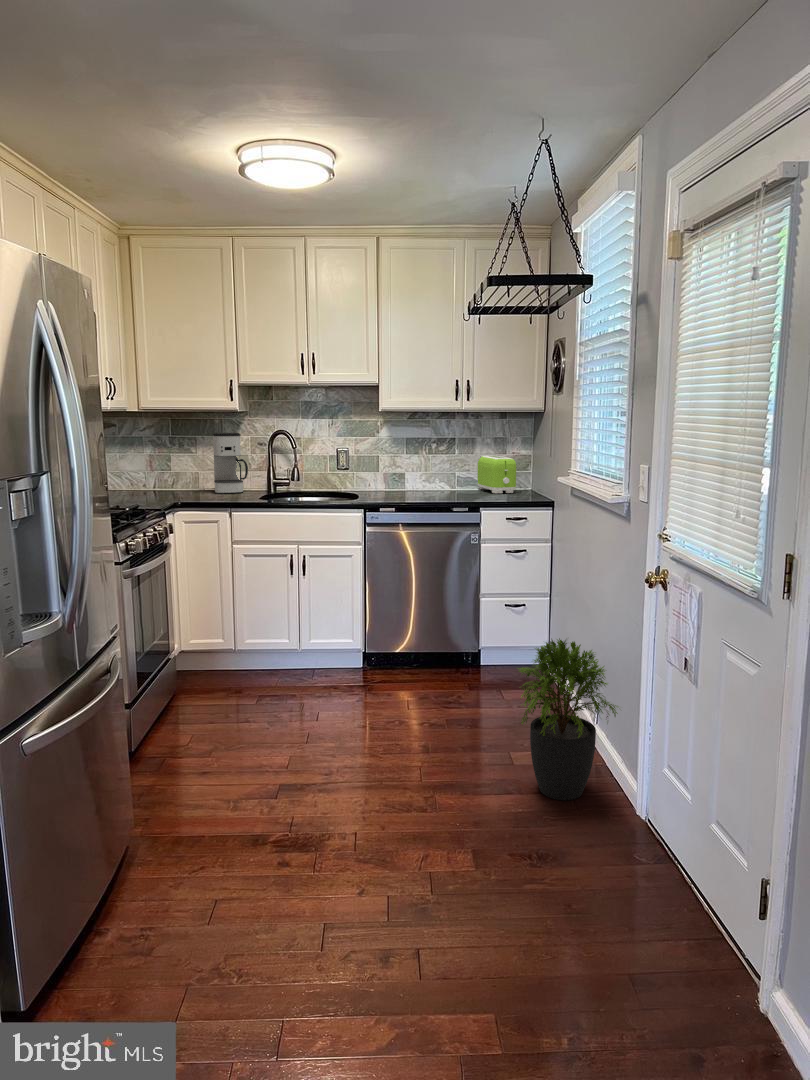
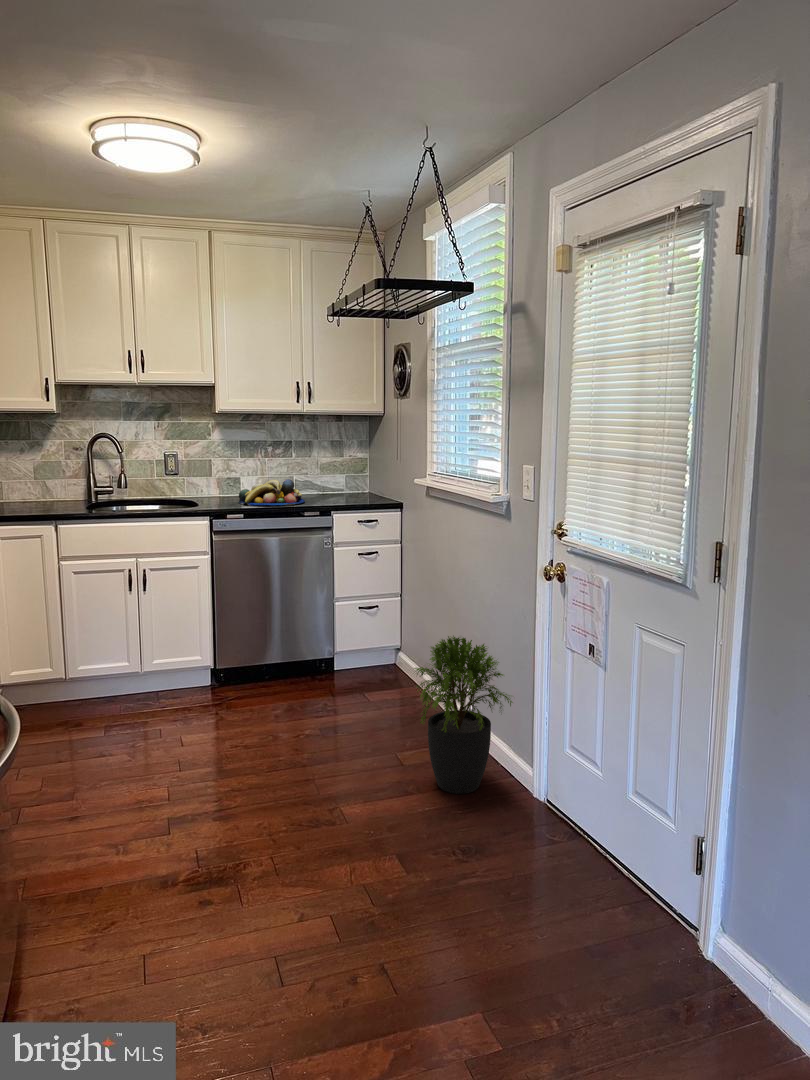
coffee maker: present [213,433,248,494] -> none [16,436,62,505]
toaster: present [477,456,516,493] -> none [315,459,357,497]
fruit bowl: none [396,475,459,500] -> present [238,479,305,506]

